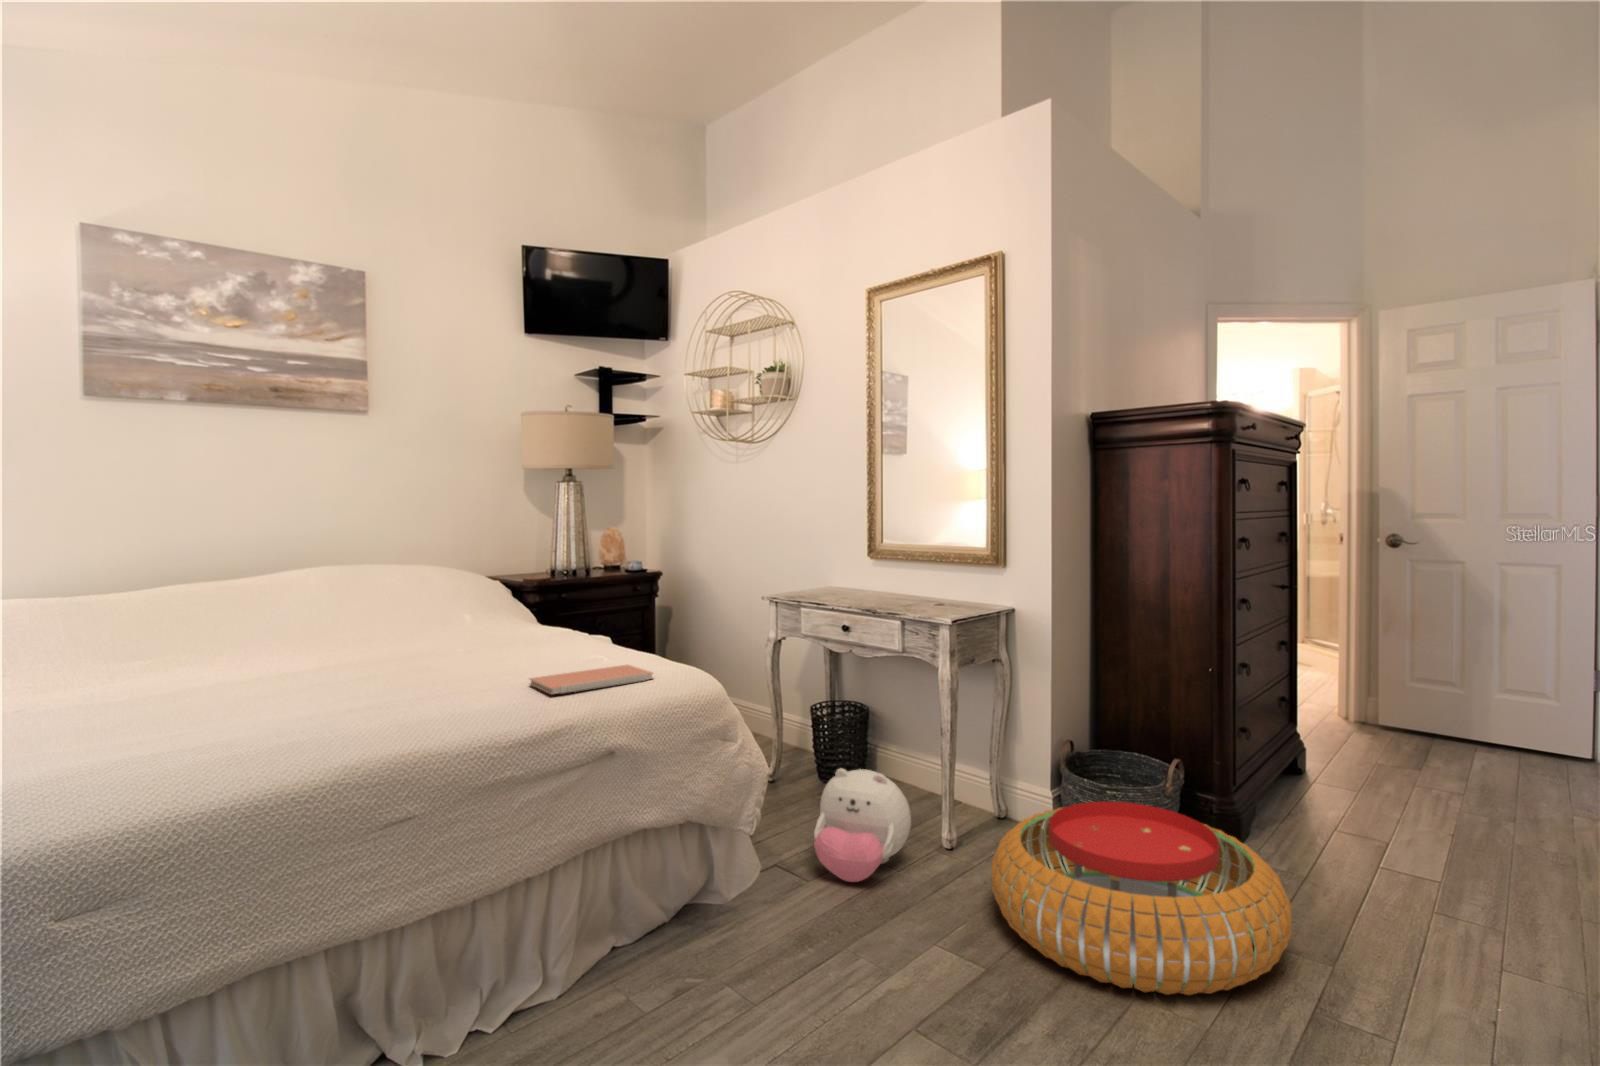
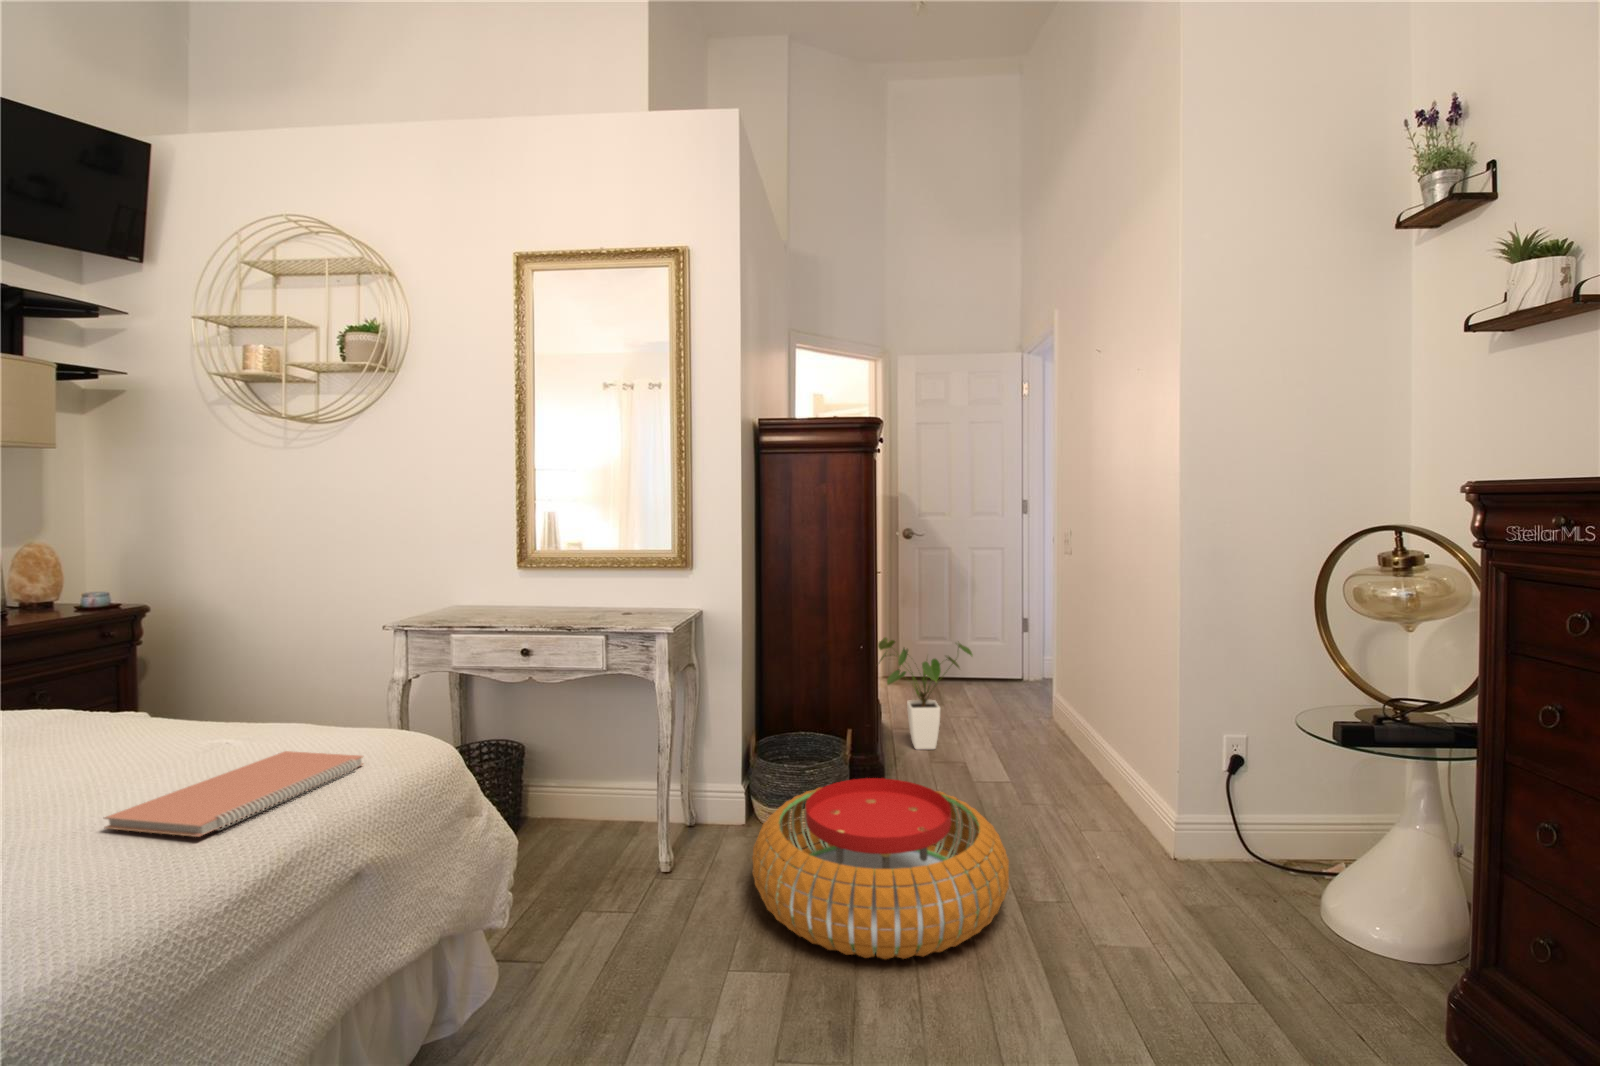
house plant: none [1286,667,1436,822] -> present [878,637,972,750]
plush toy: present [814,769,911,882] -> none [540,814,654,956]

